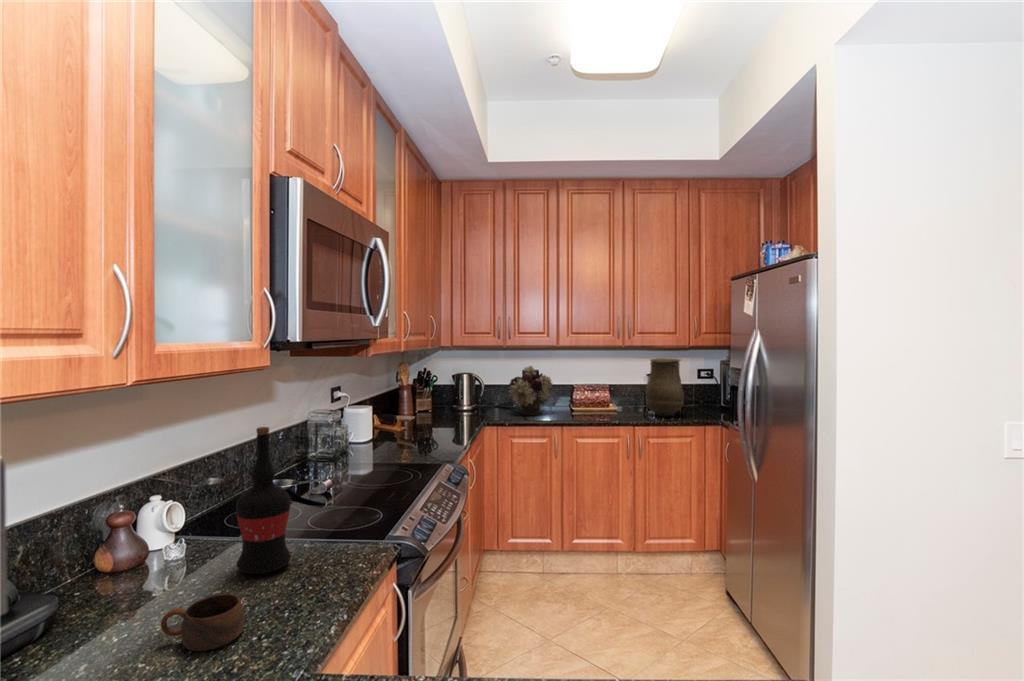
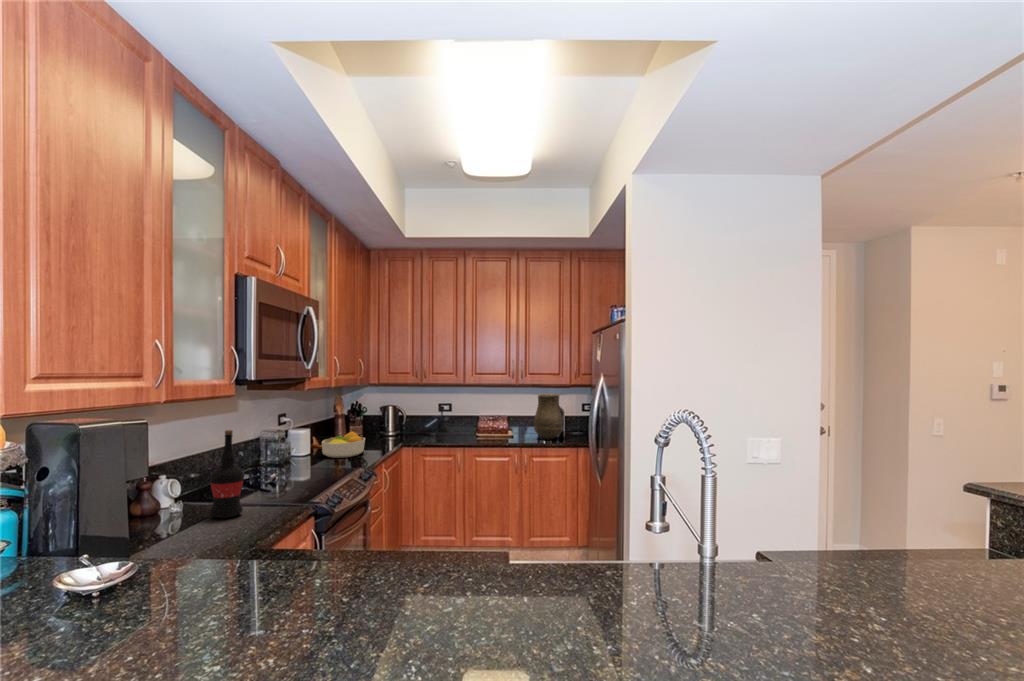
flower arrangement: present [509,366,552,415] -> none [425,399,462,439]
fruit bowl: none [389,408,443,444] -> present [322,431,365,458]
cup: present [161,594,244,651] -> none [170,518,216,543]

